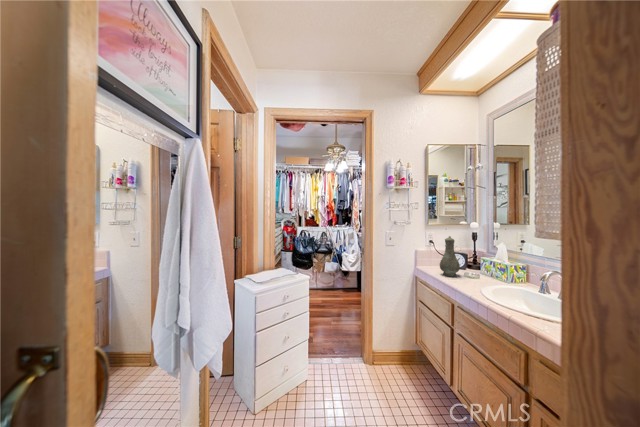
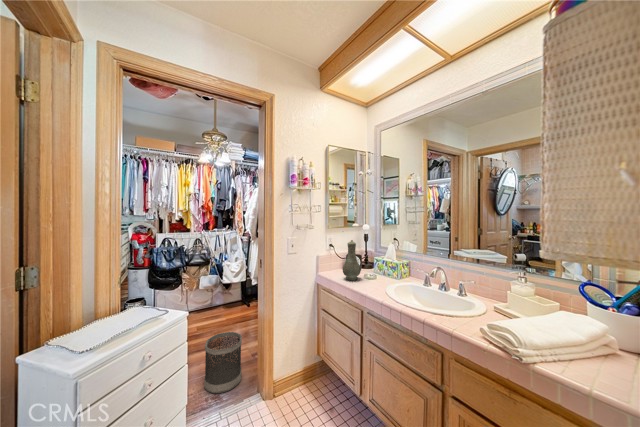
wastebasket: none [323,305,350,350] -> present [204,332,242,394]

